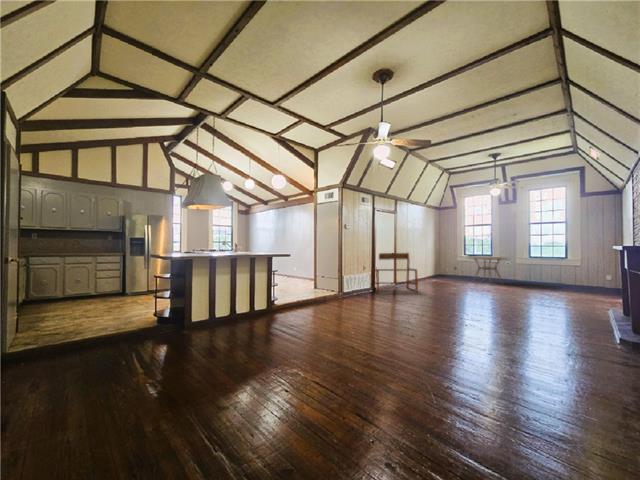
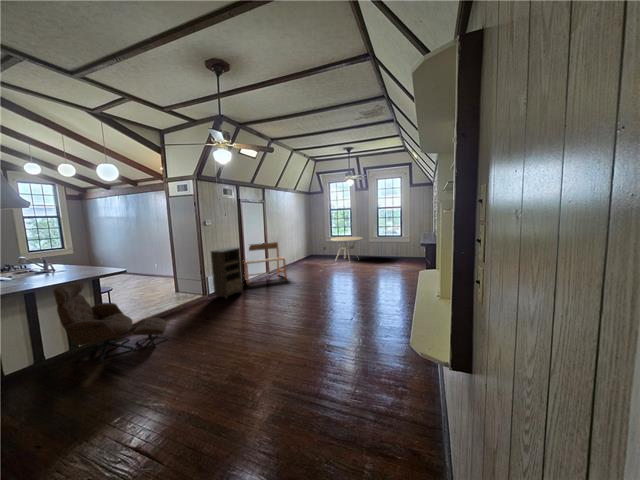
bookshelf: none [348,251,375,299] -> present [210,247,243,299]
lounge chair: none [249,257,319,323] -> present [53,283,168,363]

